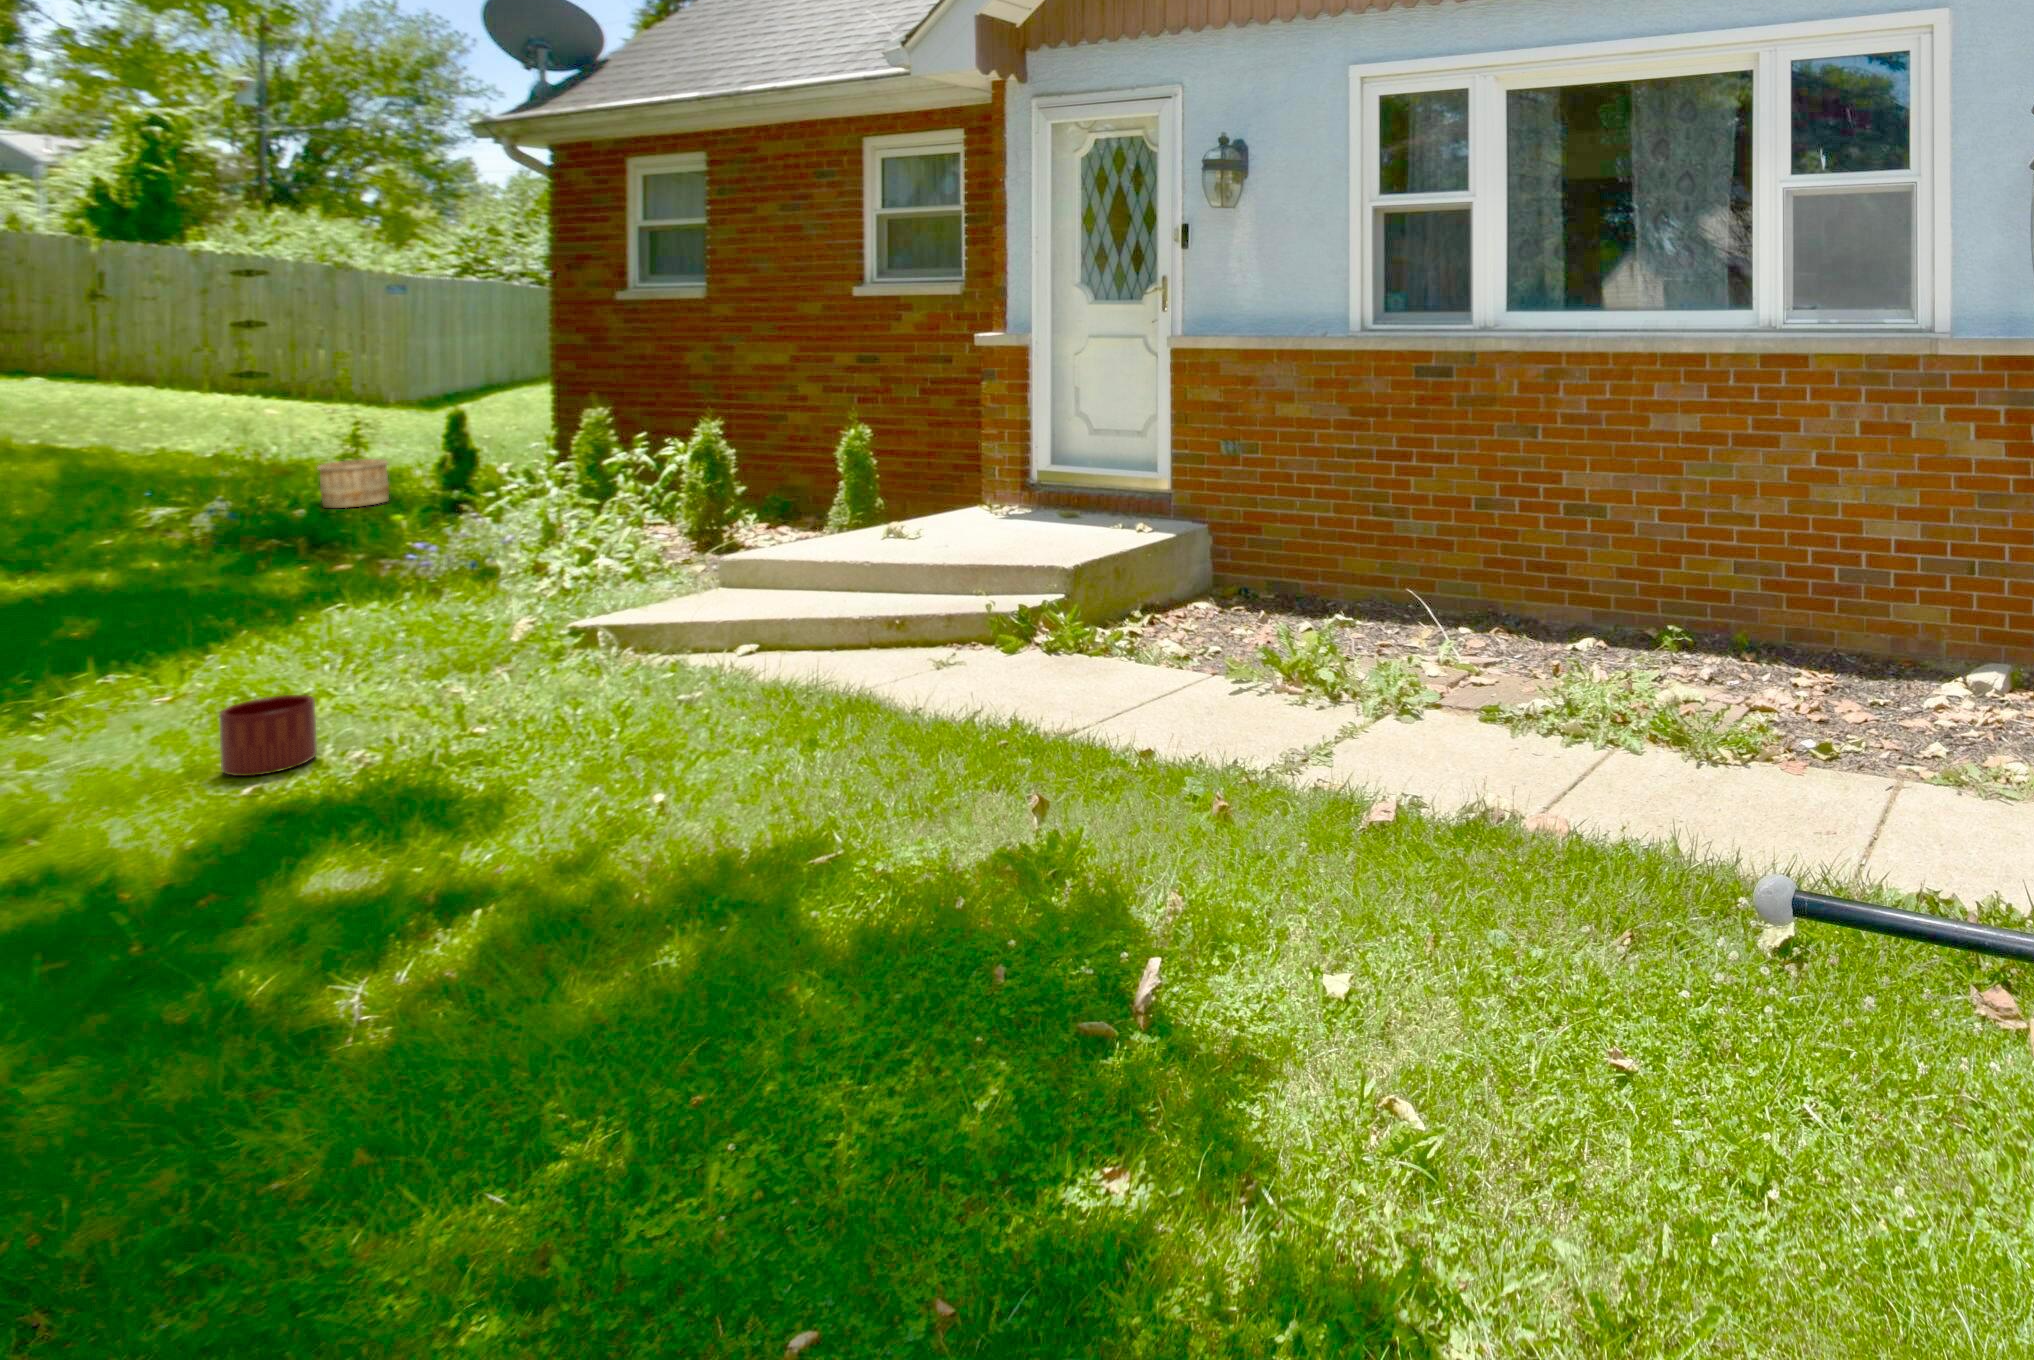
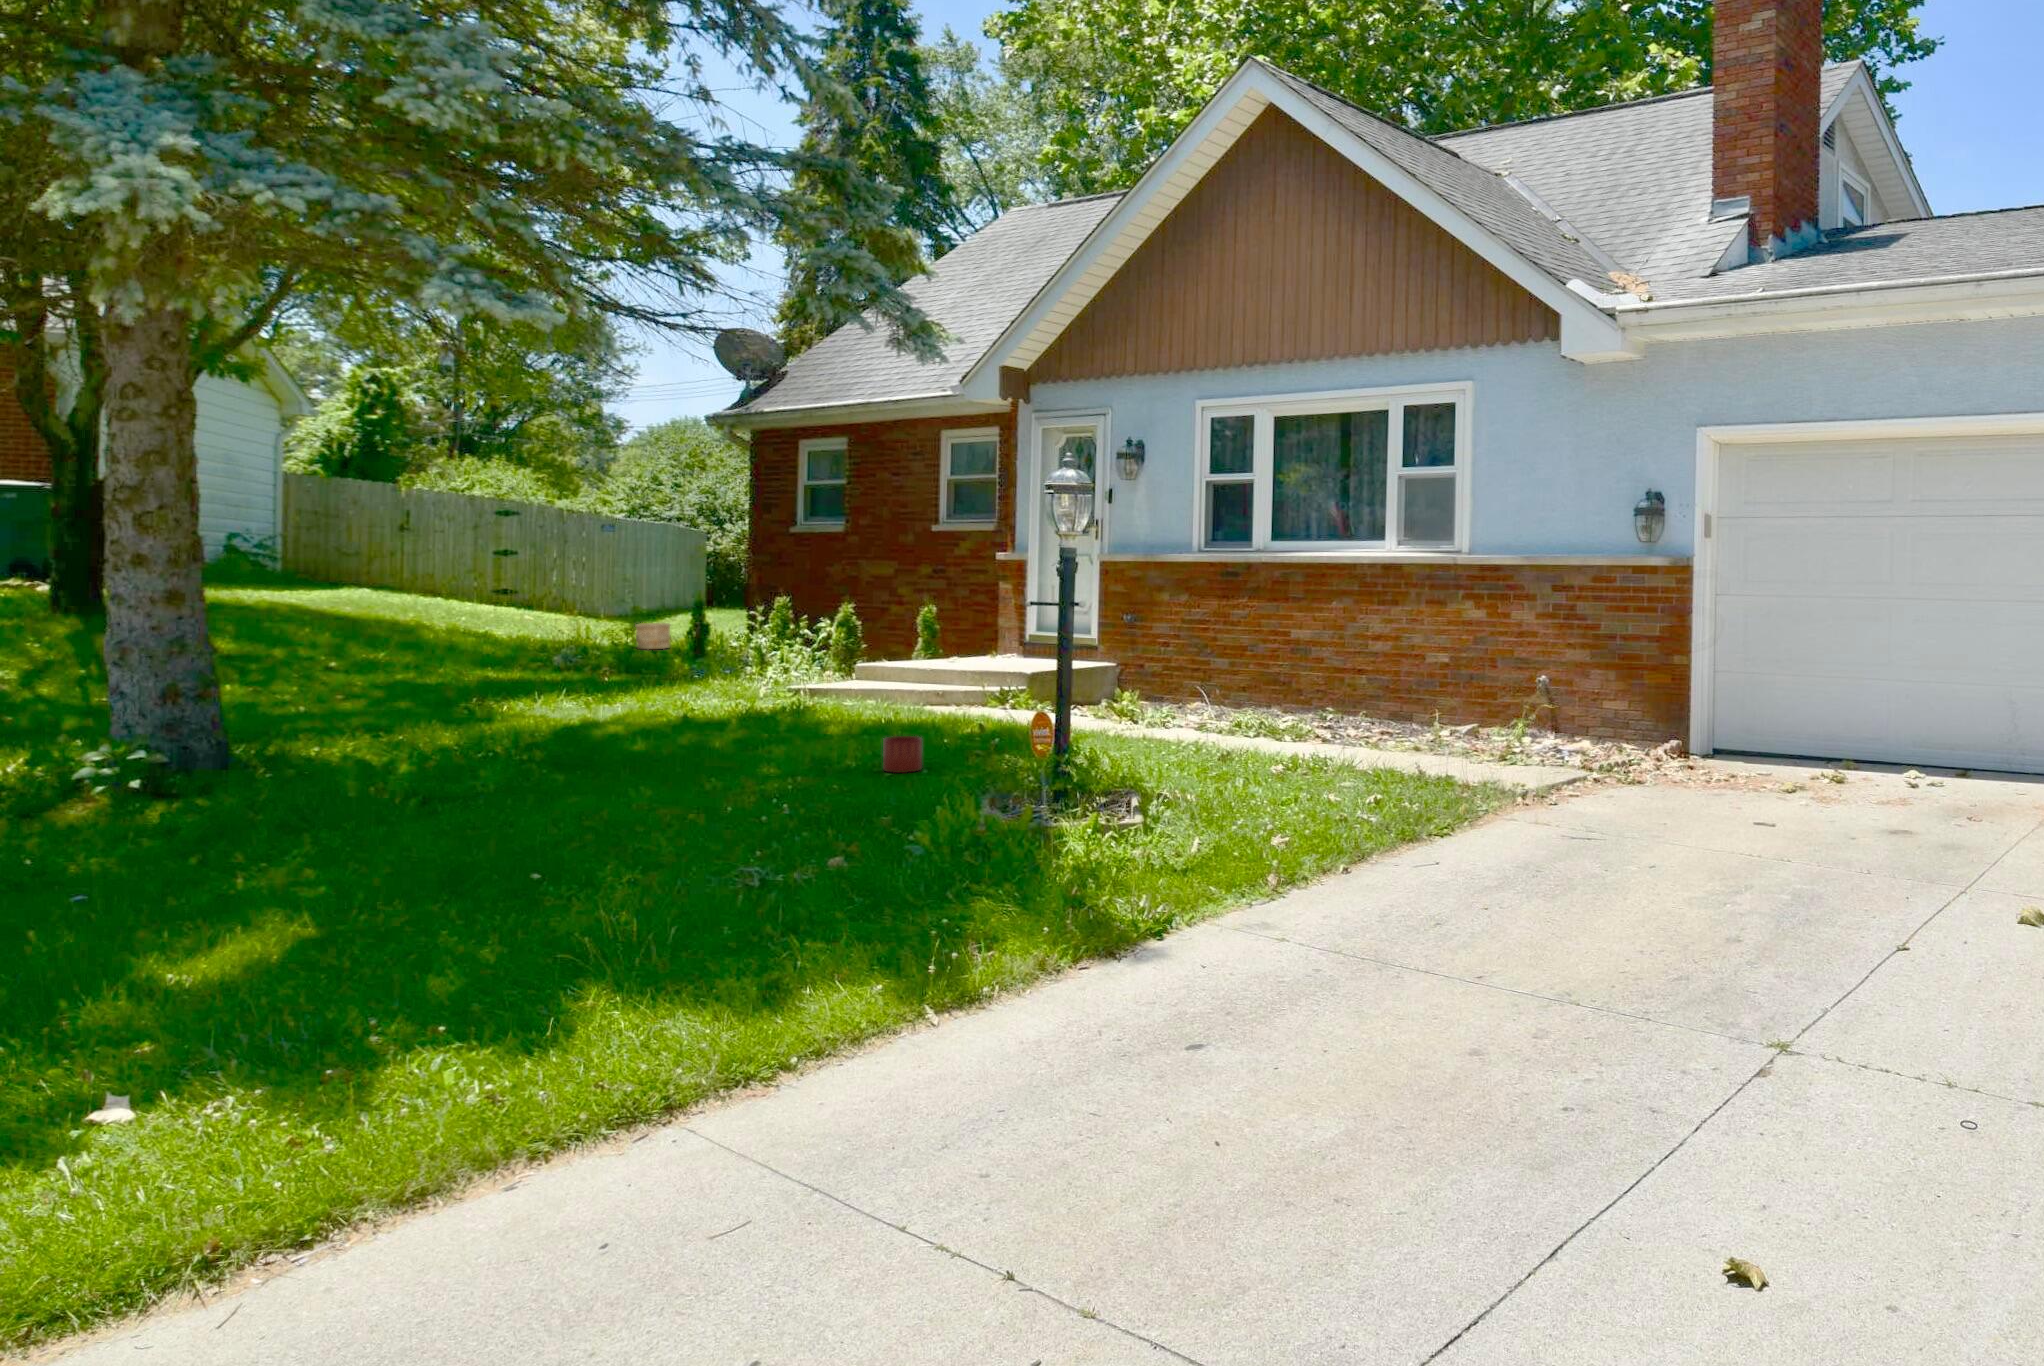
planter: present [219,695,317,776] -> present [883,736,922,773]

